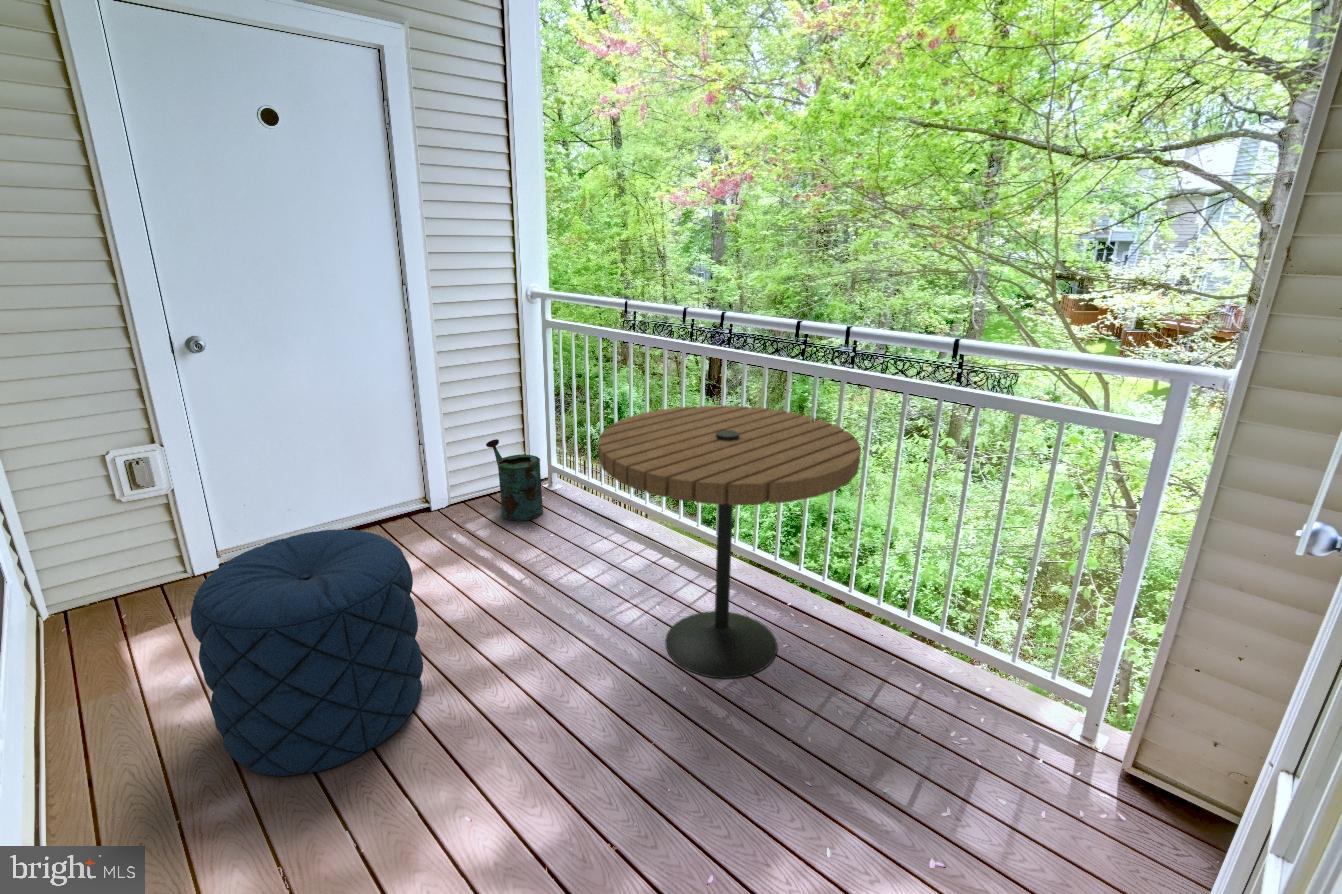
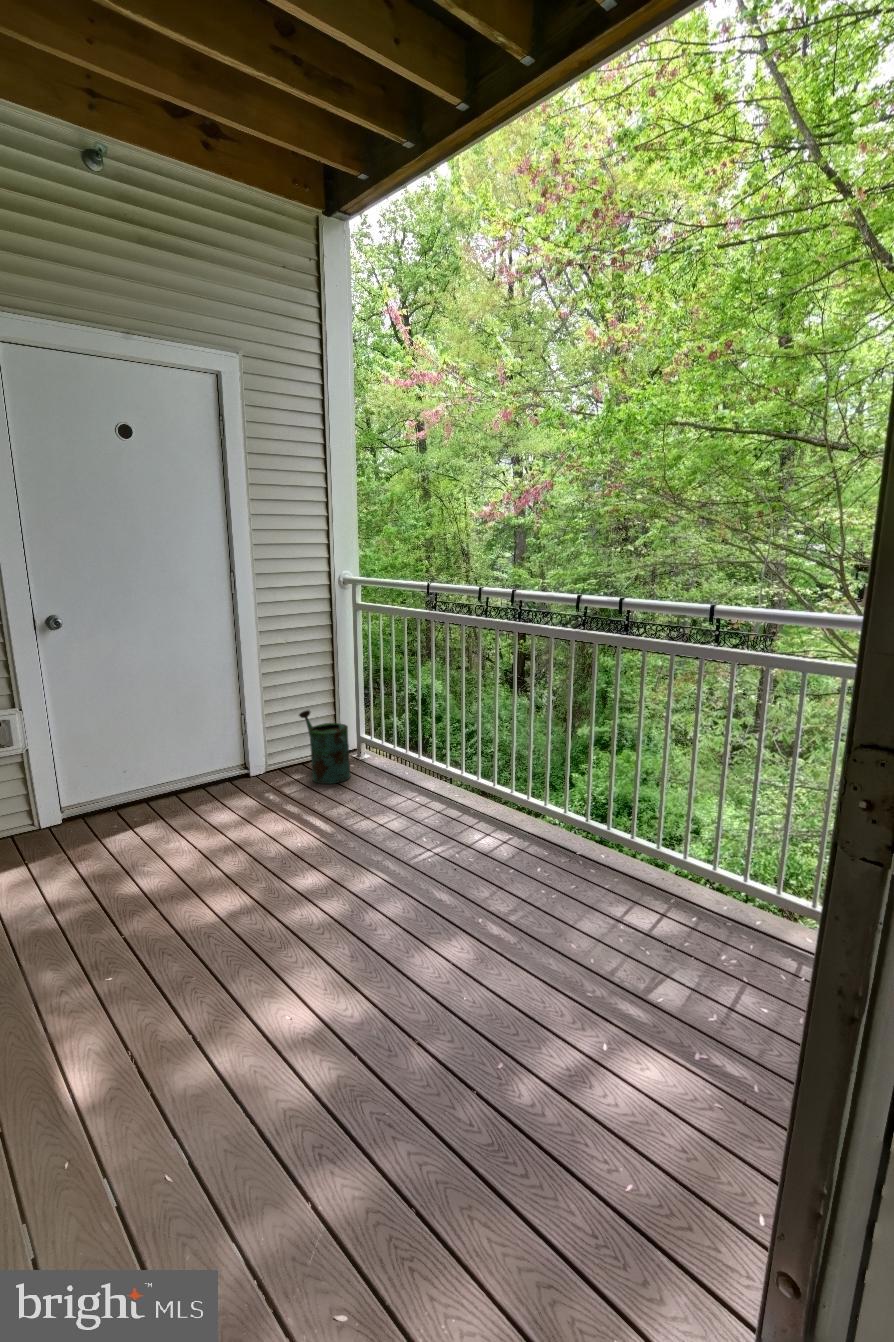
side table: present [598,406,861,679] -> none [396,663,626,904]
pouf: present [191,530,423,776] -> none [55,768,242,973]

